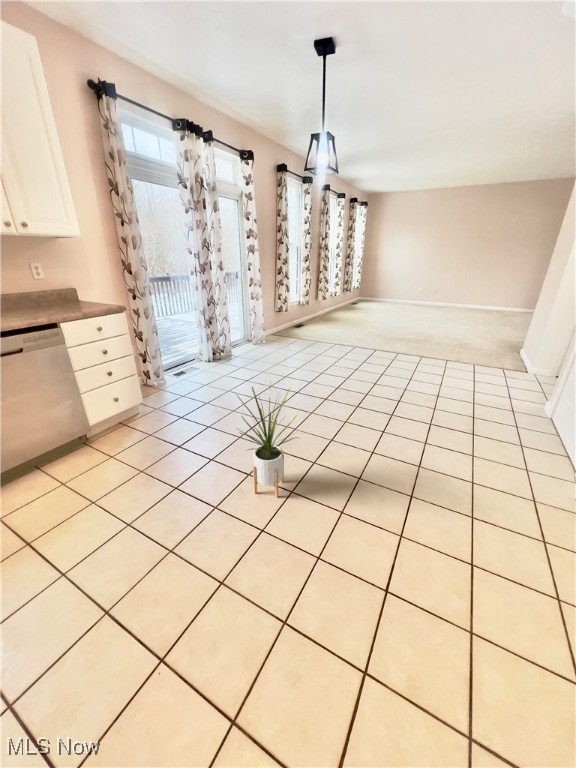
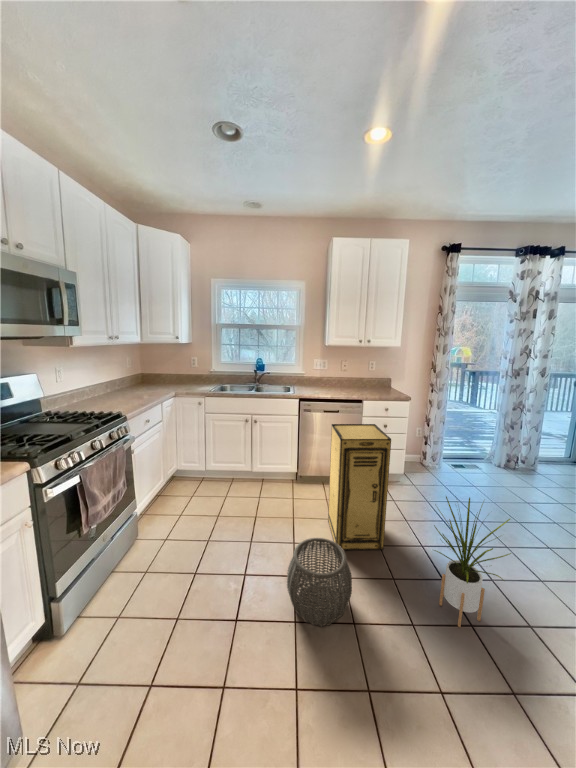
storage cabinet: none [41,348,178,530] -> present [328,424,391,550]
woven basket: none [98,517,201,641] -> present [287,538,352,626]

